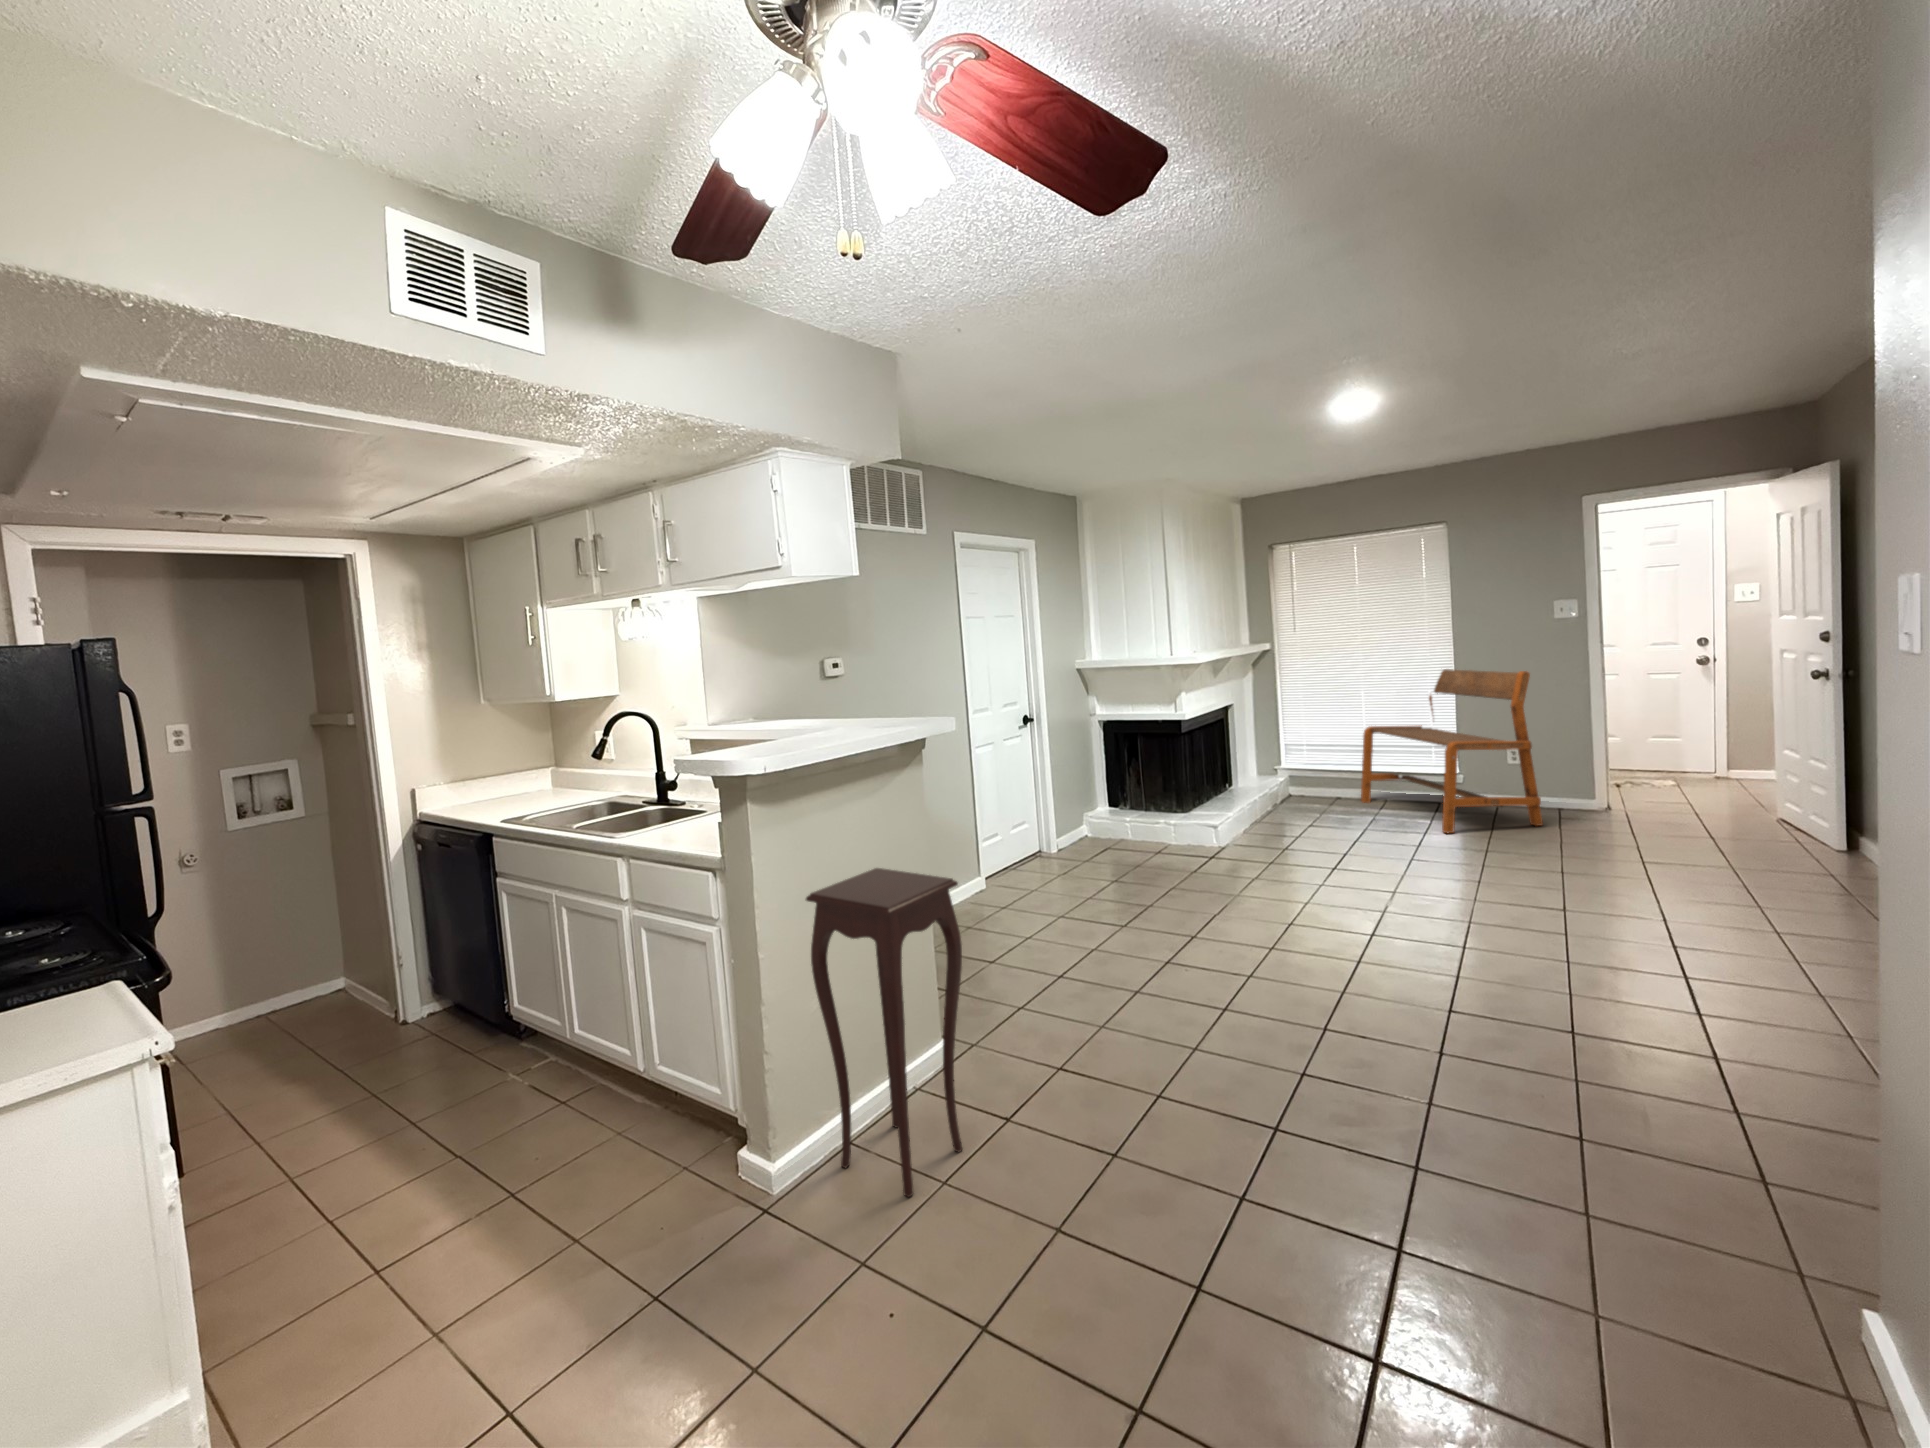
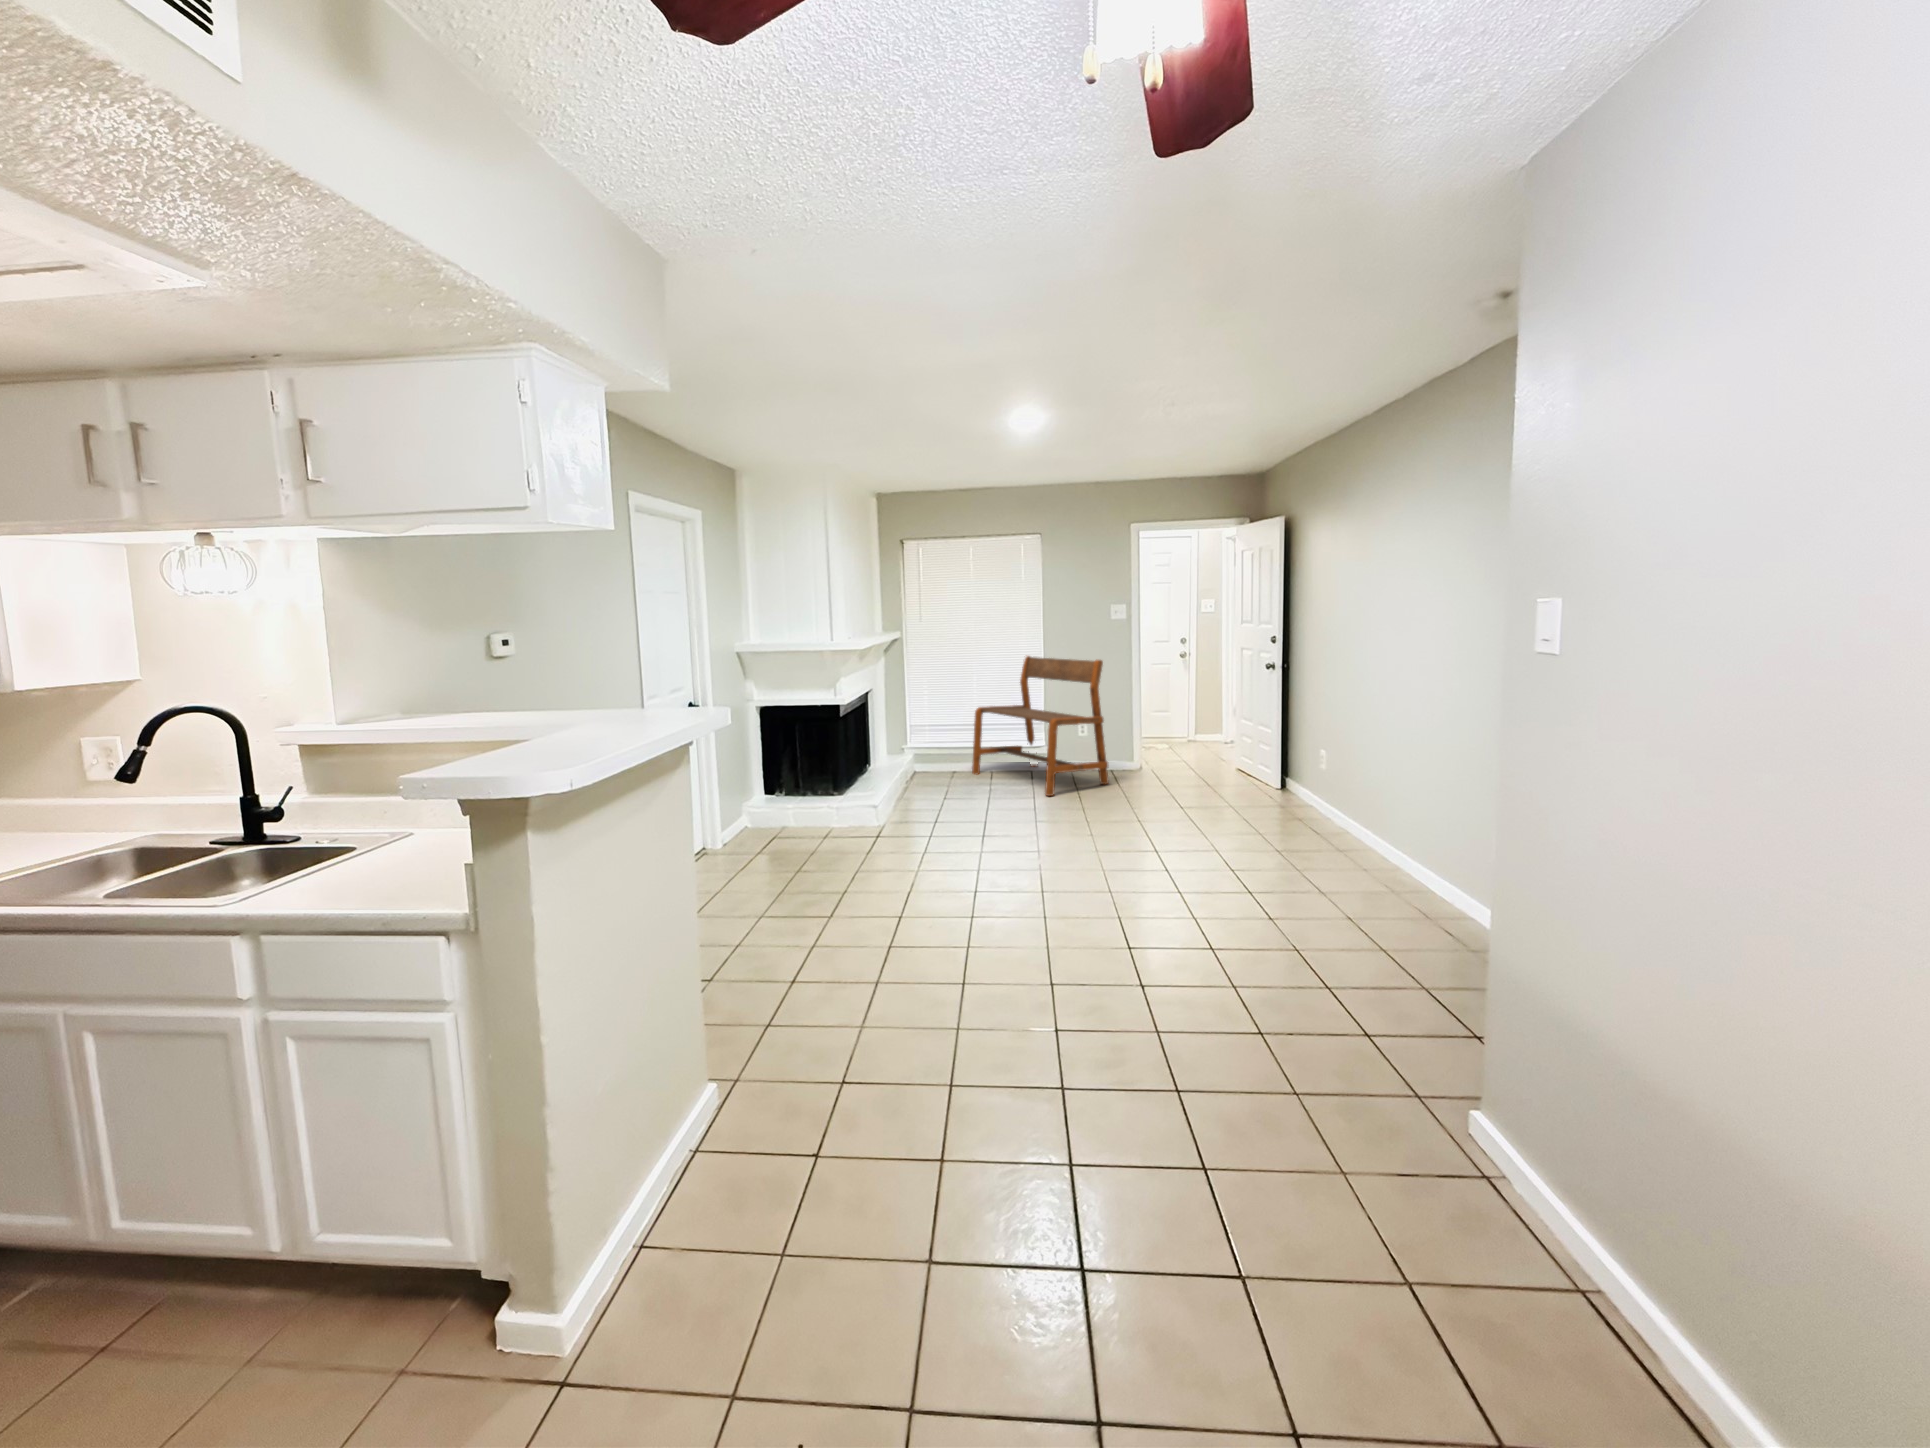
side table: present [806,868,962,1197] -> none [598,895,785,1290]

